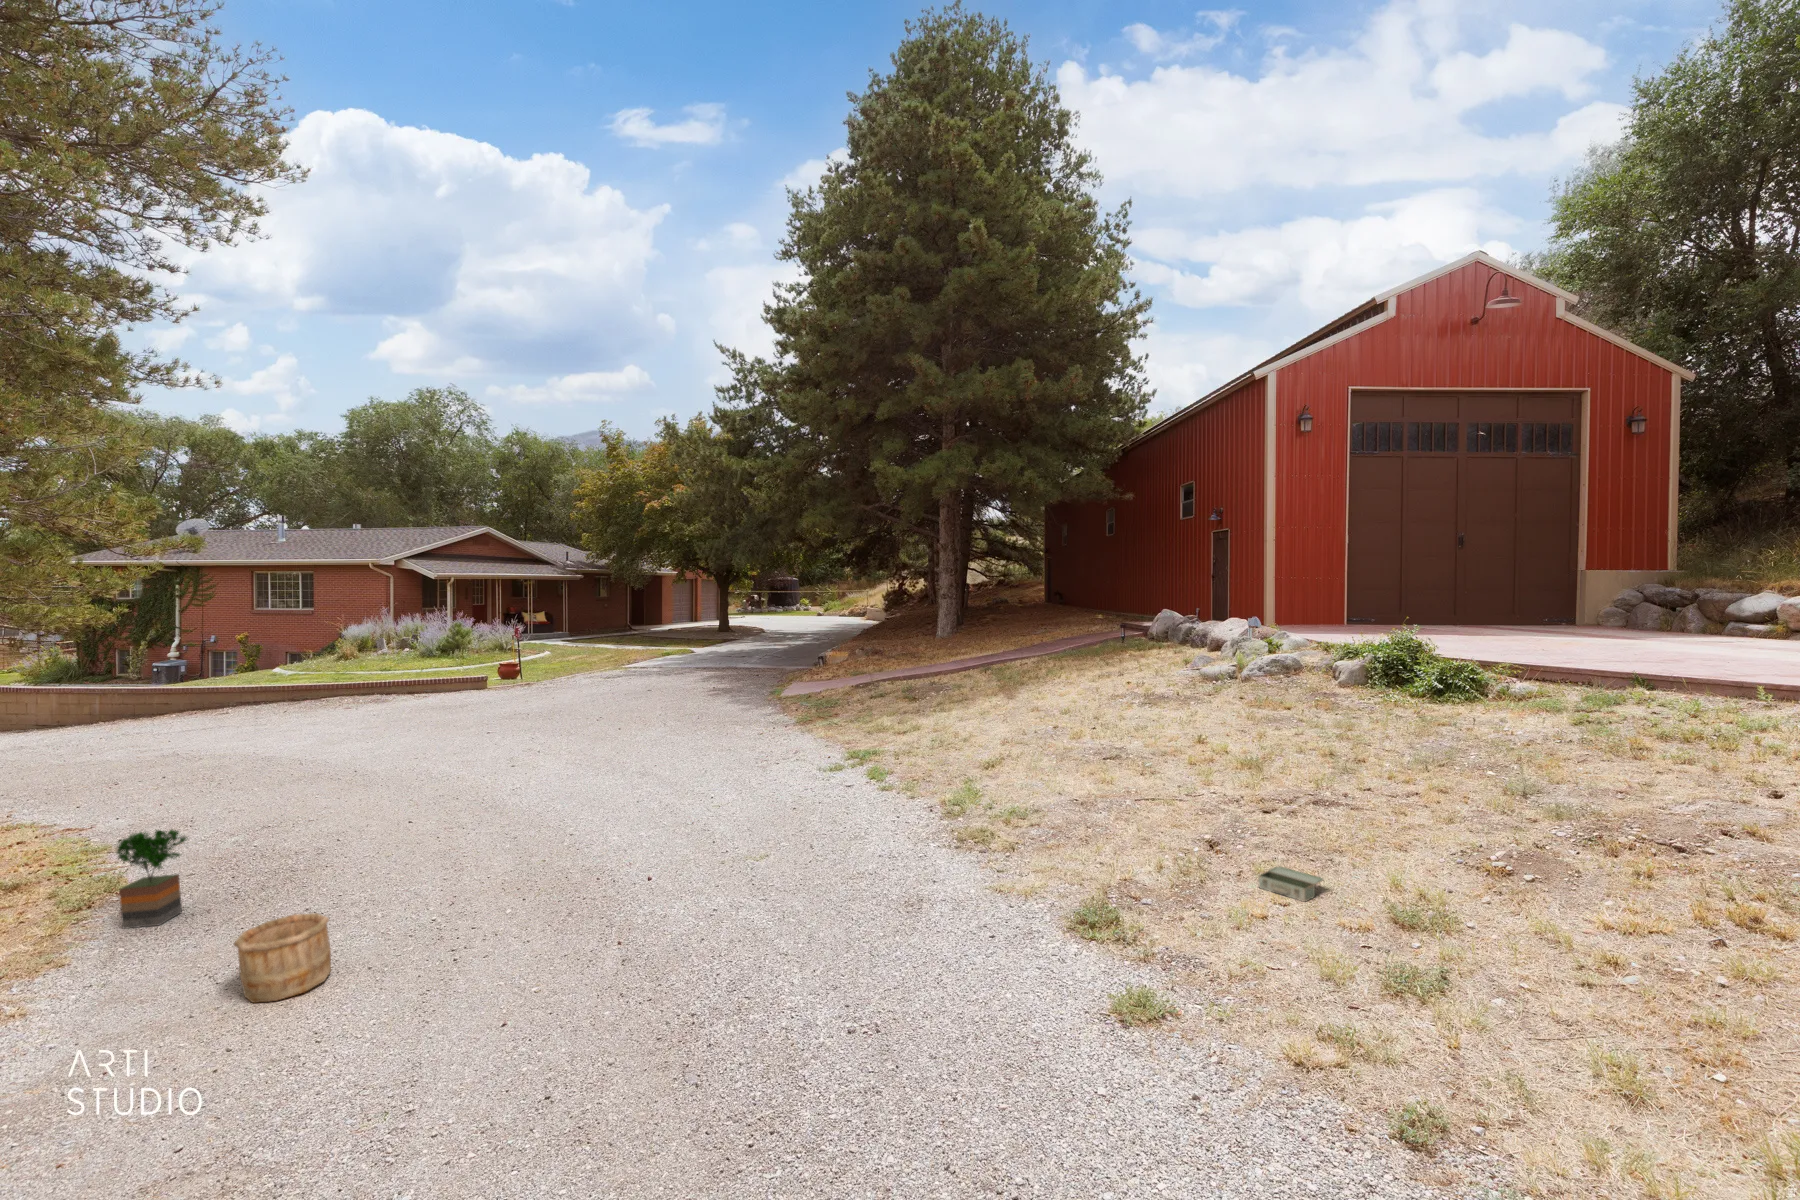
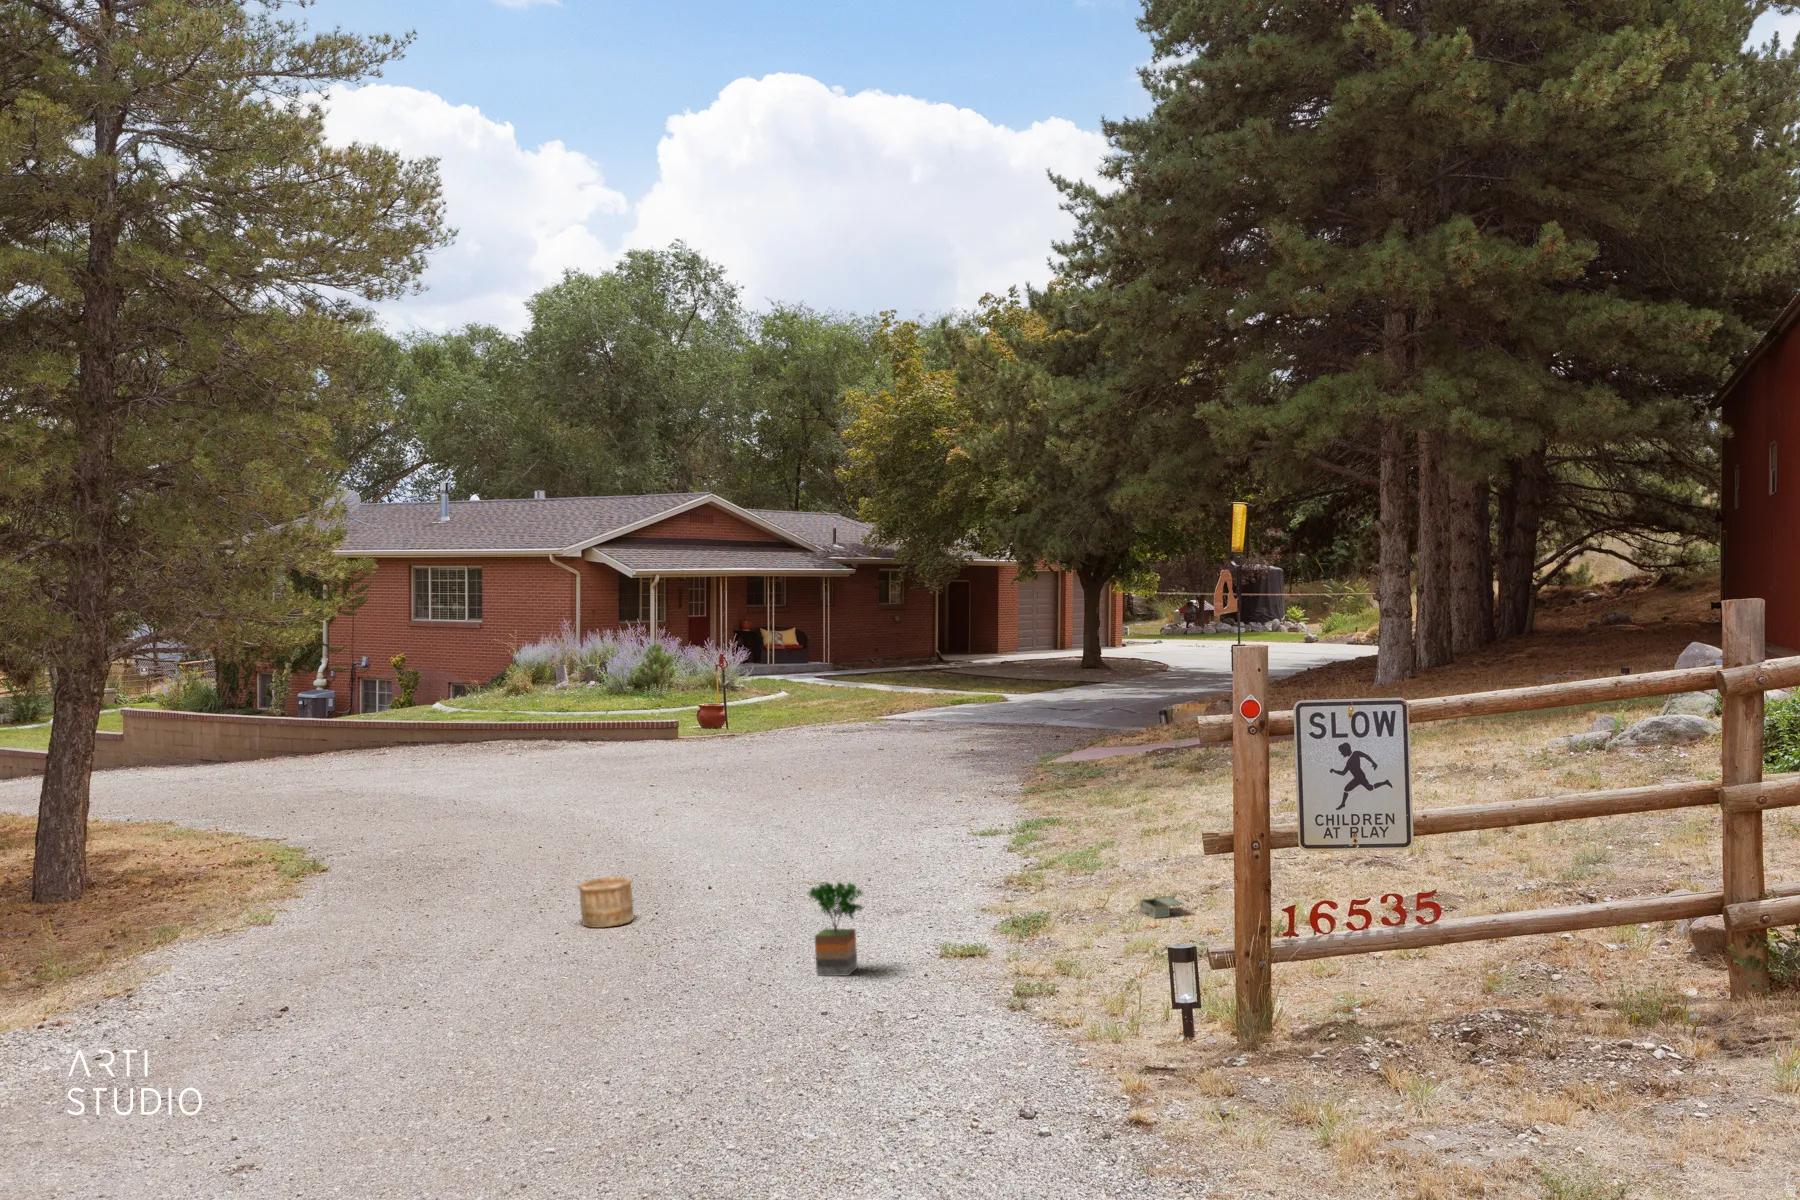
potted tree: present [116,830,187,929] -> present [808,883,863,976]
wooden bucket: present [234,913,331,1003] -> present [578,877,633,928]

